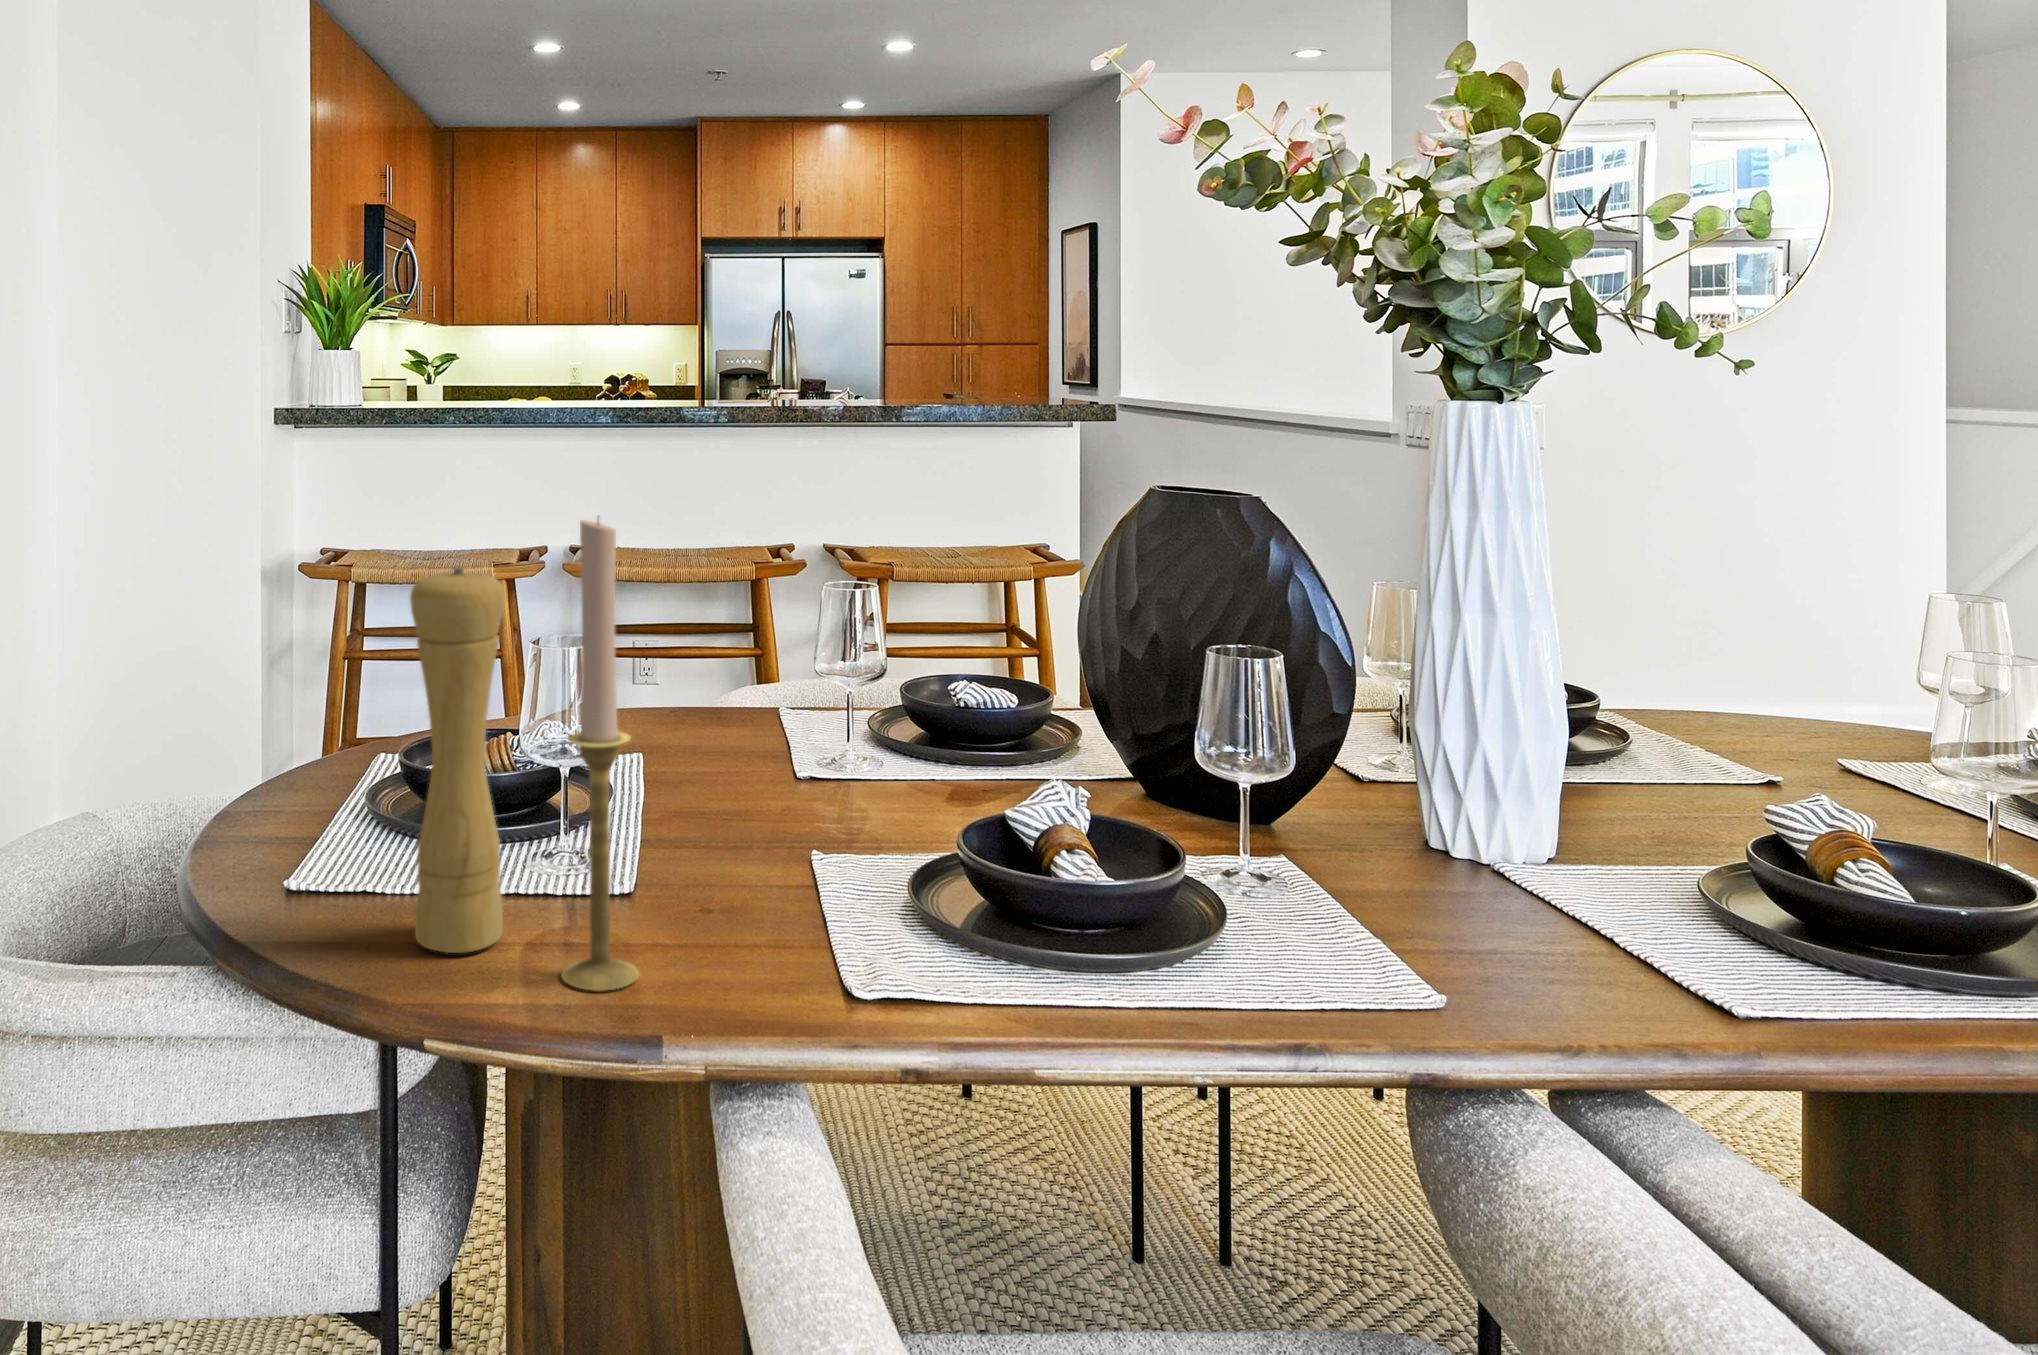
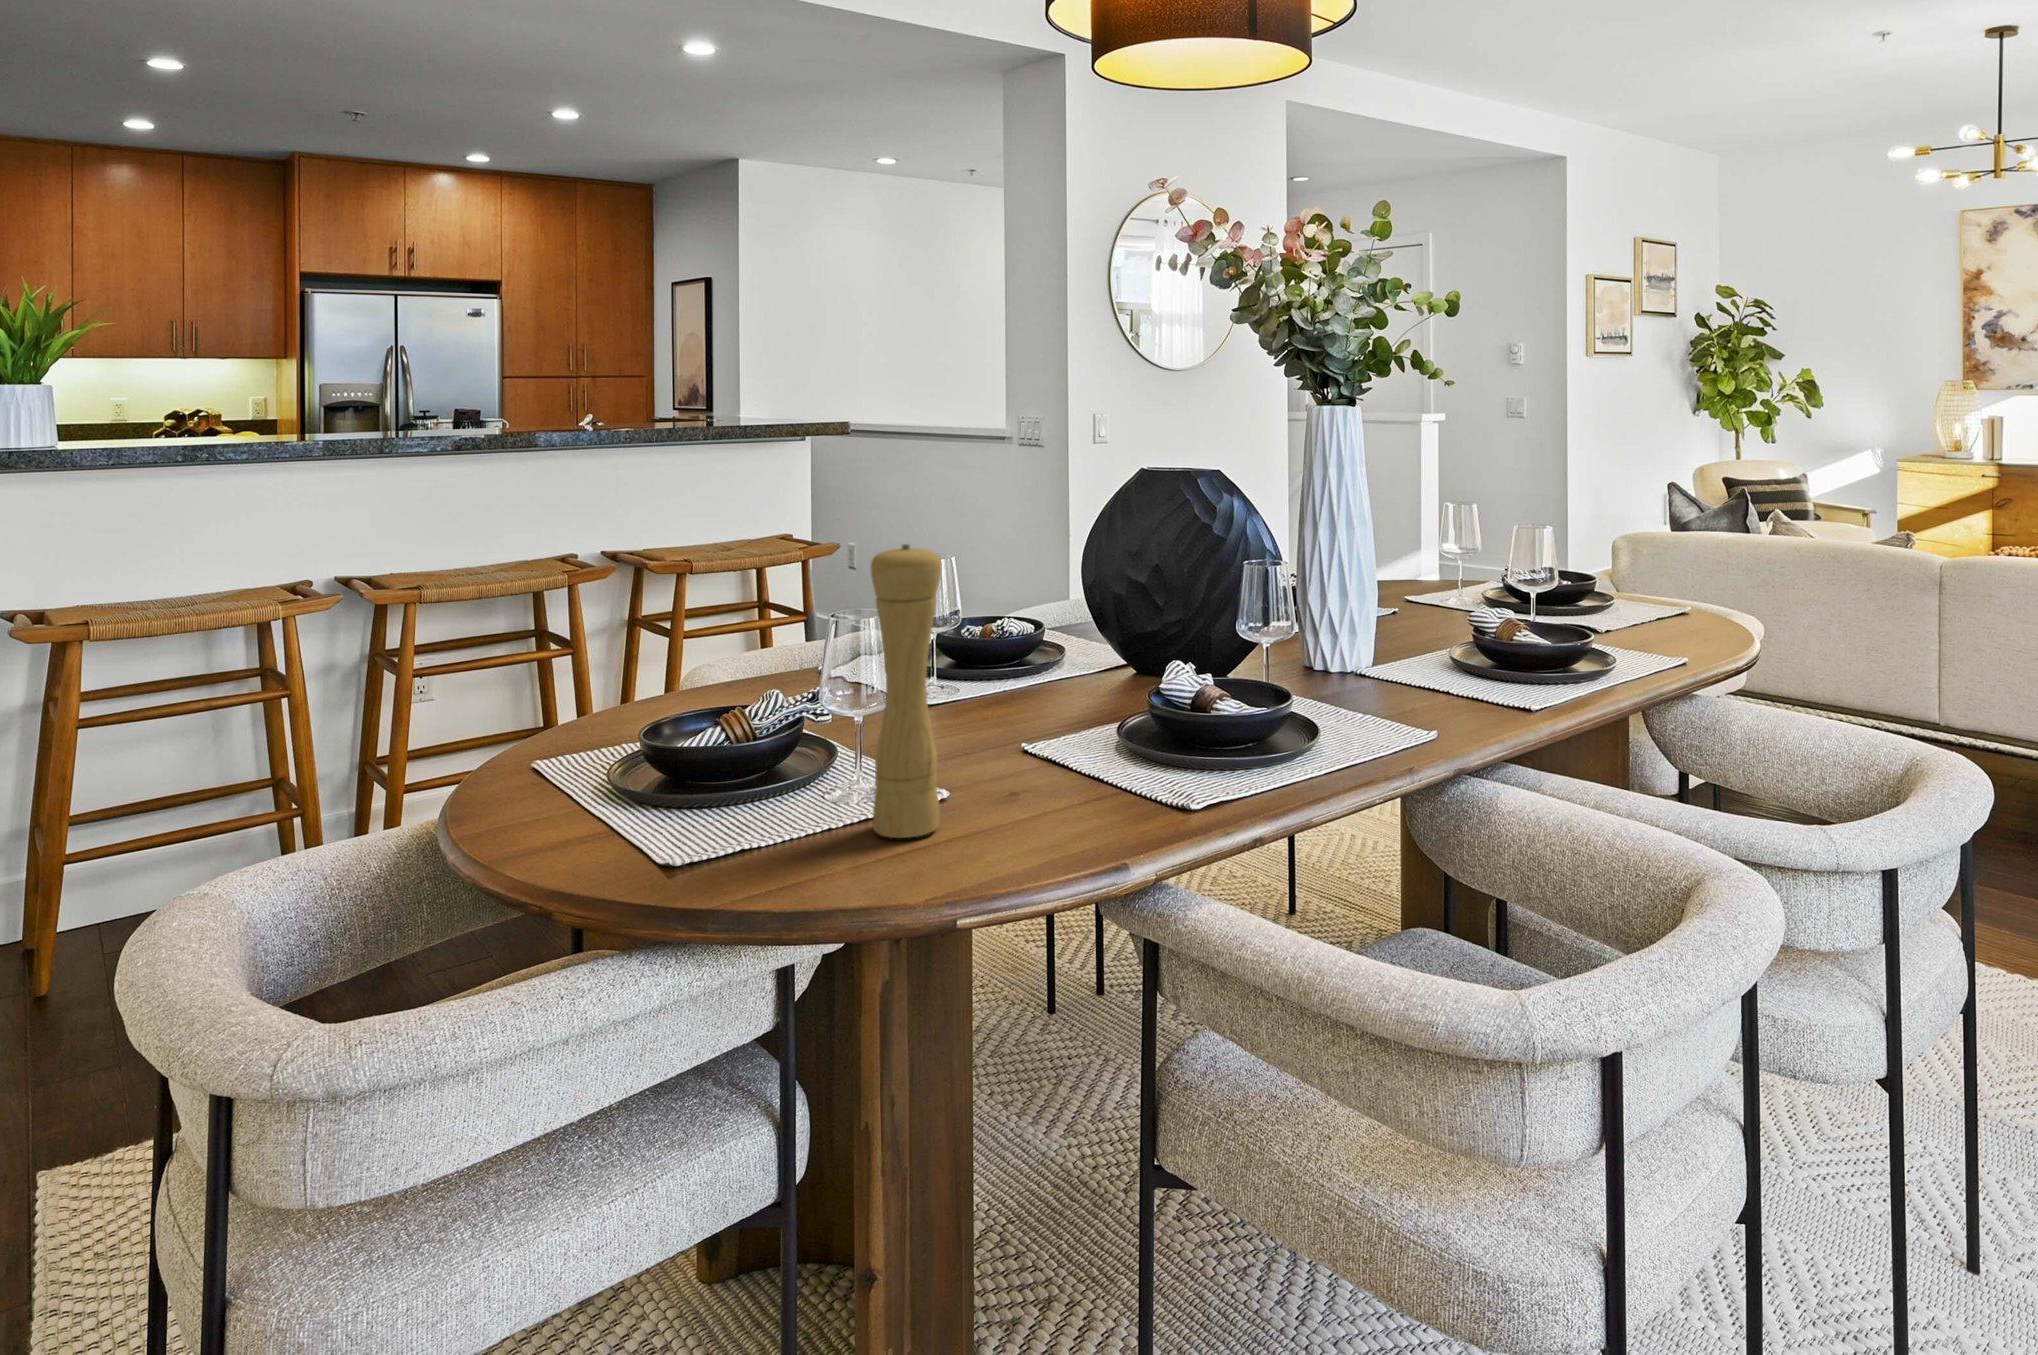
candlestick: present [562,515,639,991] -> none [1006,495,1062,830]

